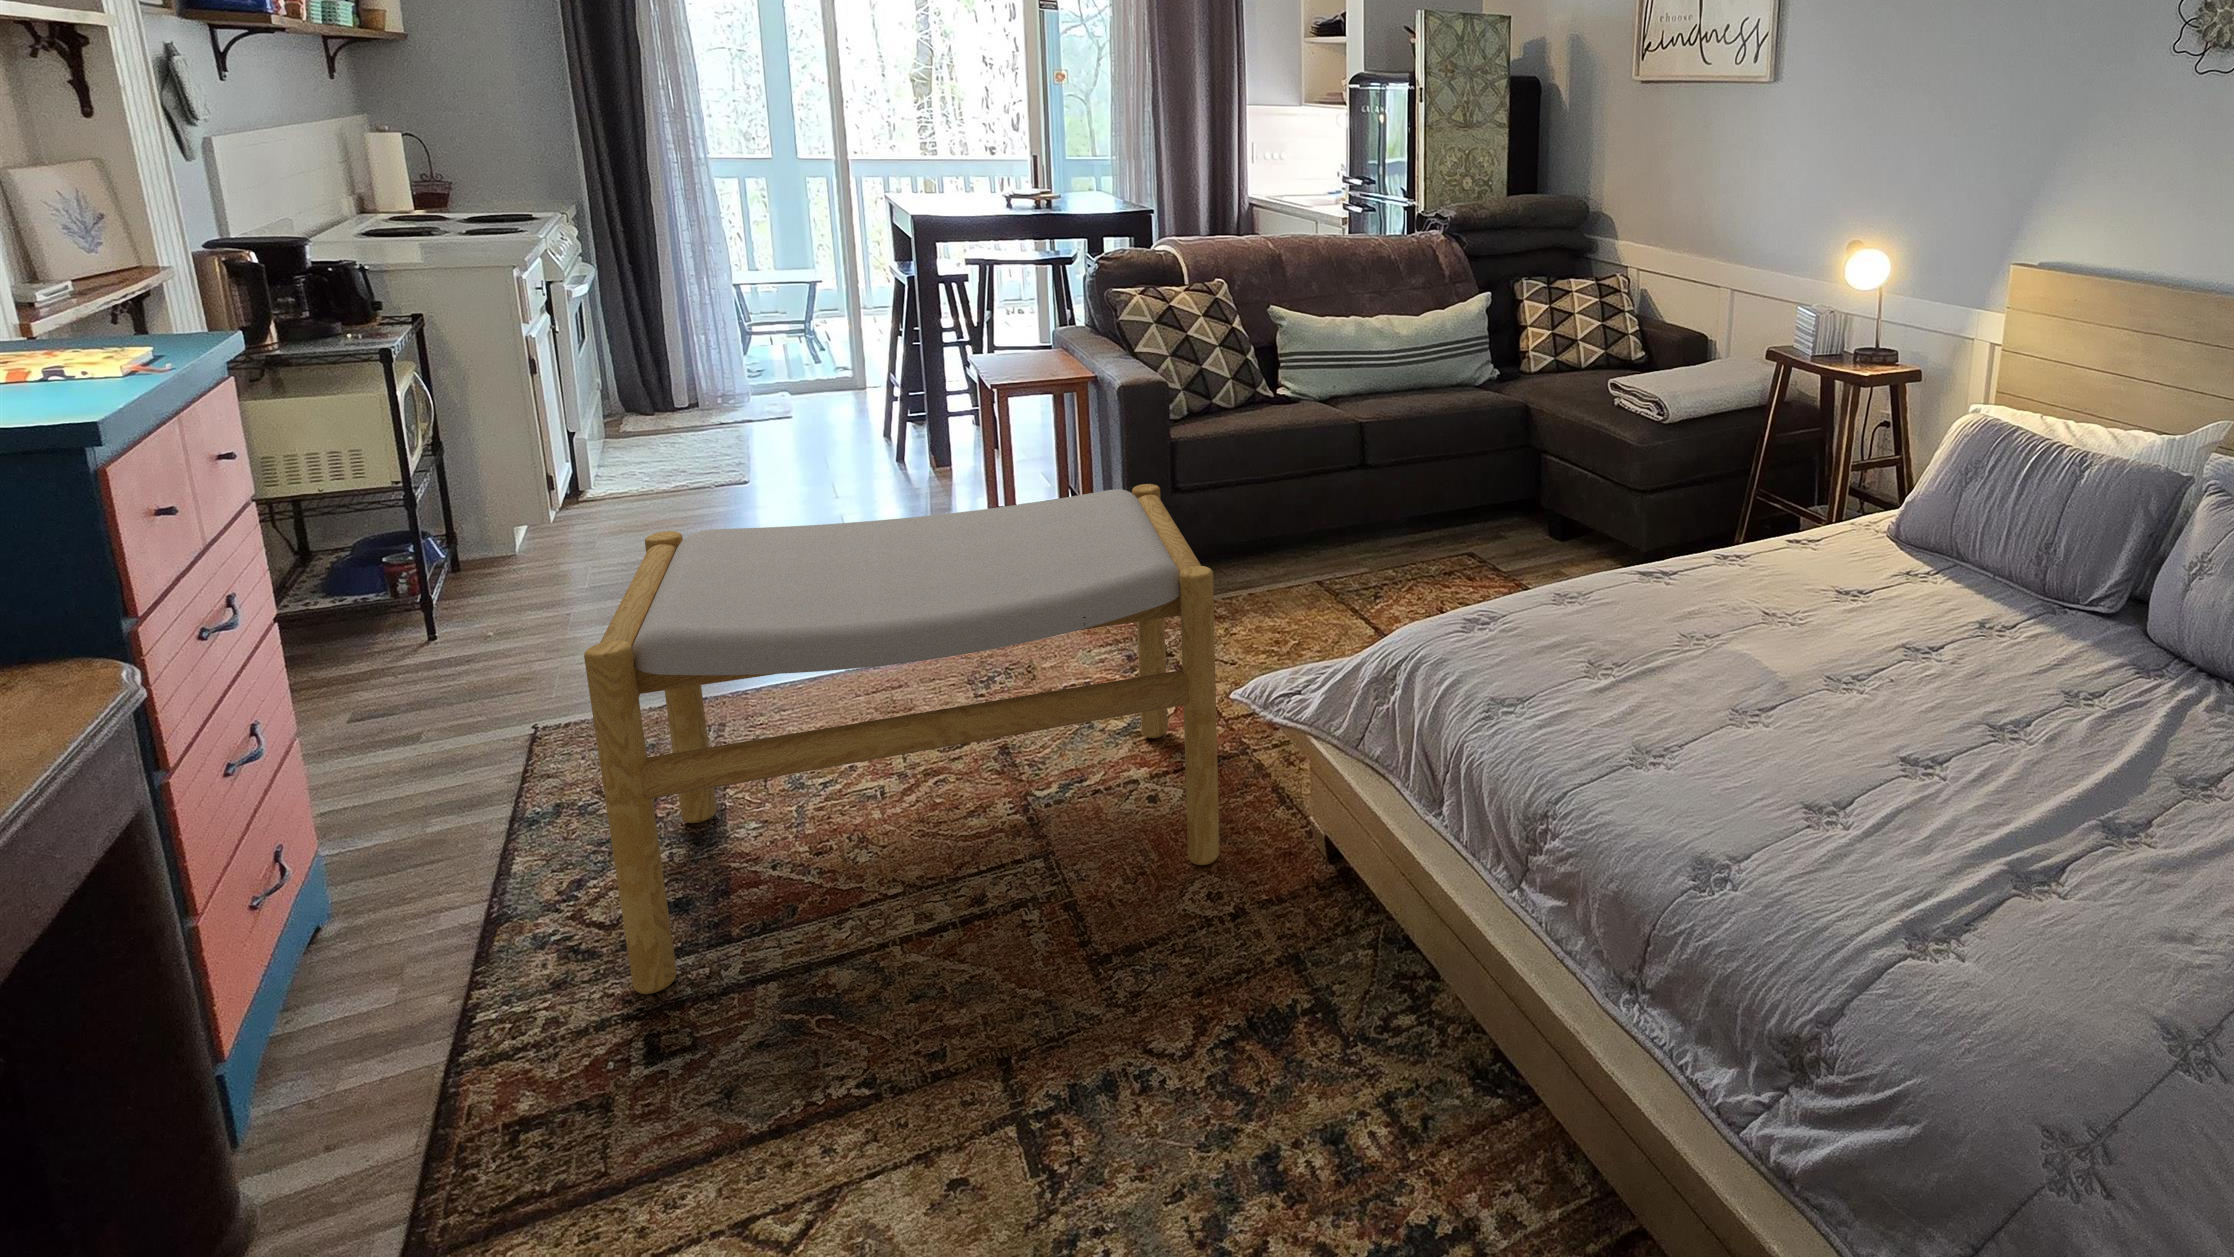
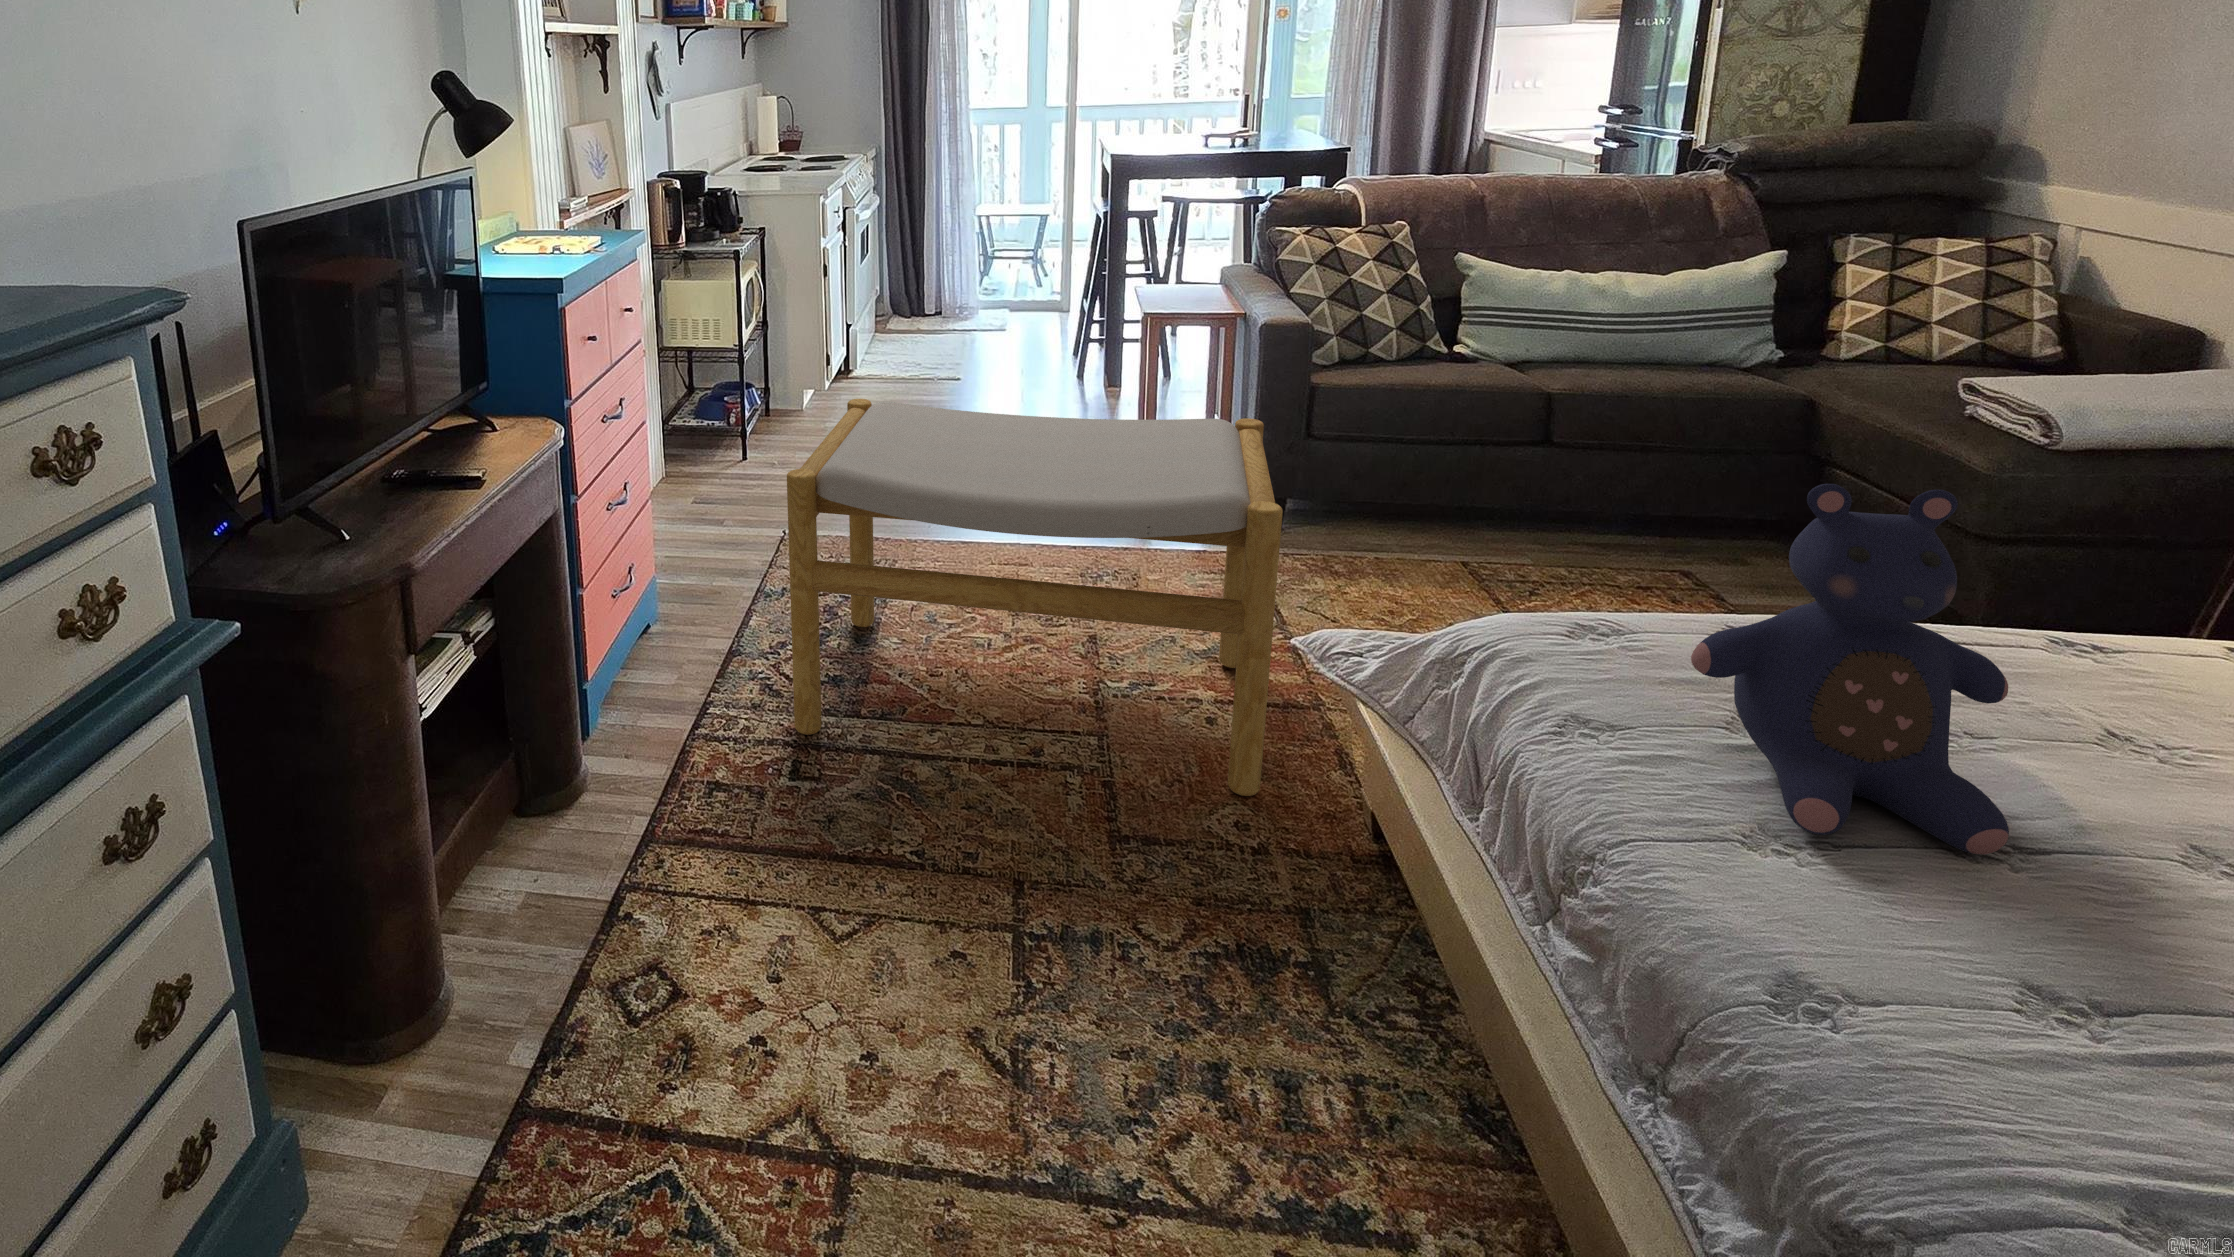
teddy bear: none [1579,468,1772,744] -> present [1691,484,2009,855]

